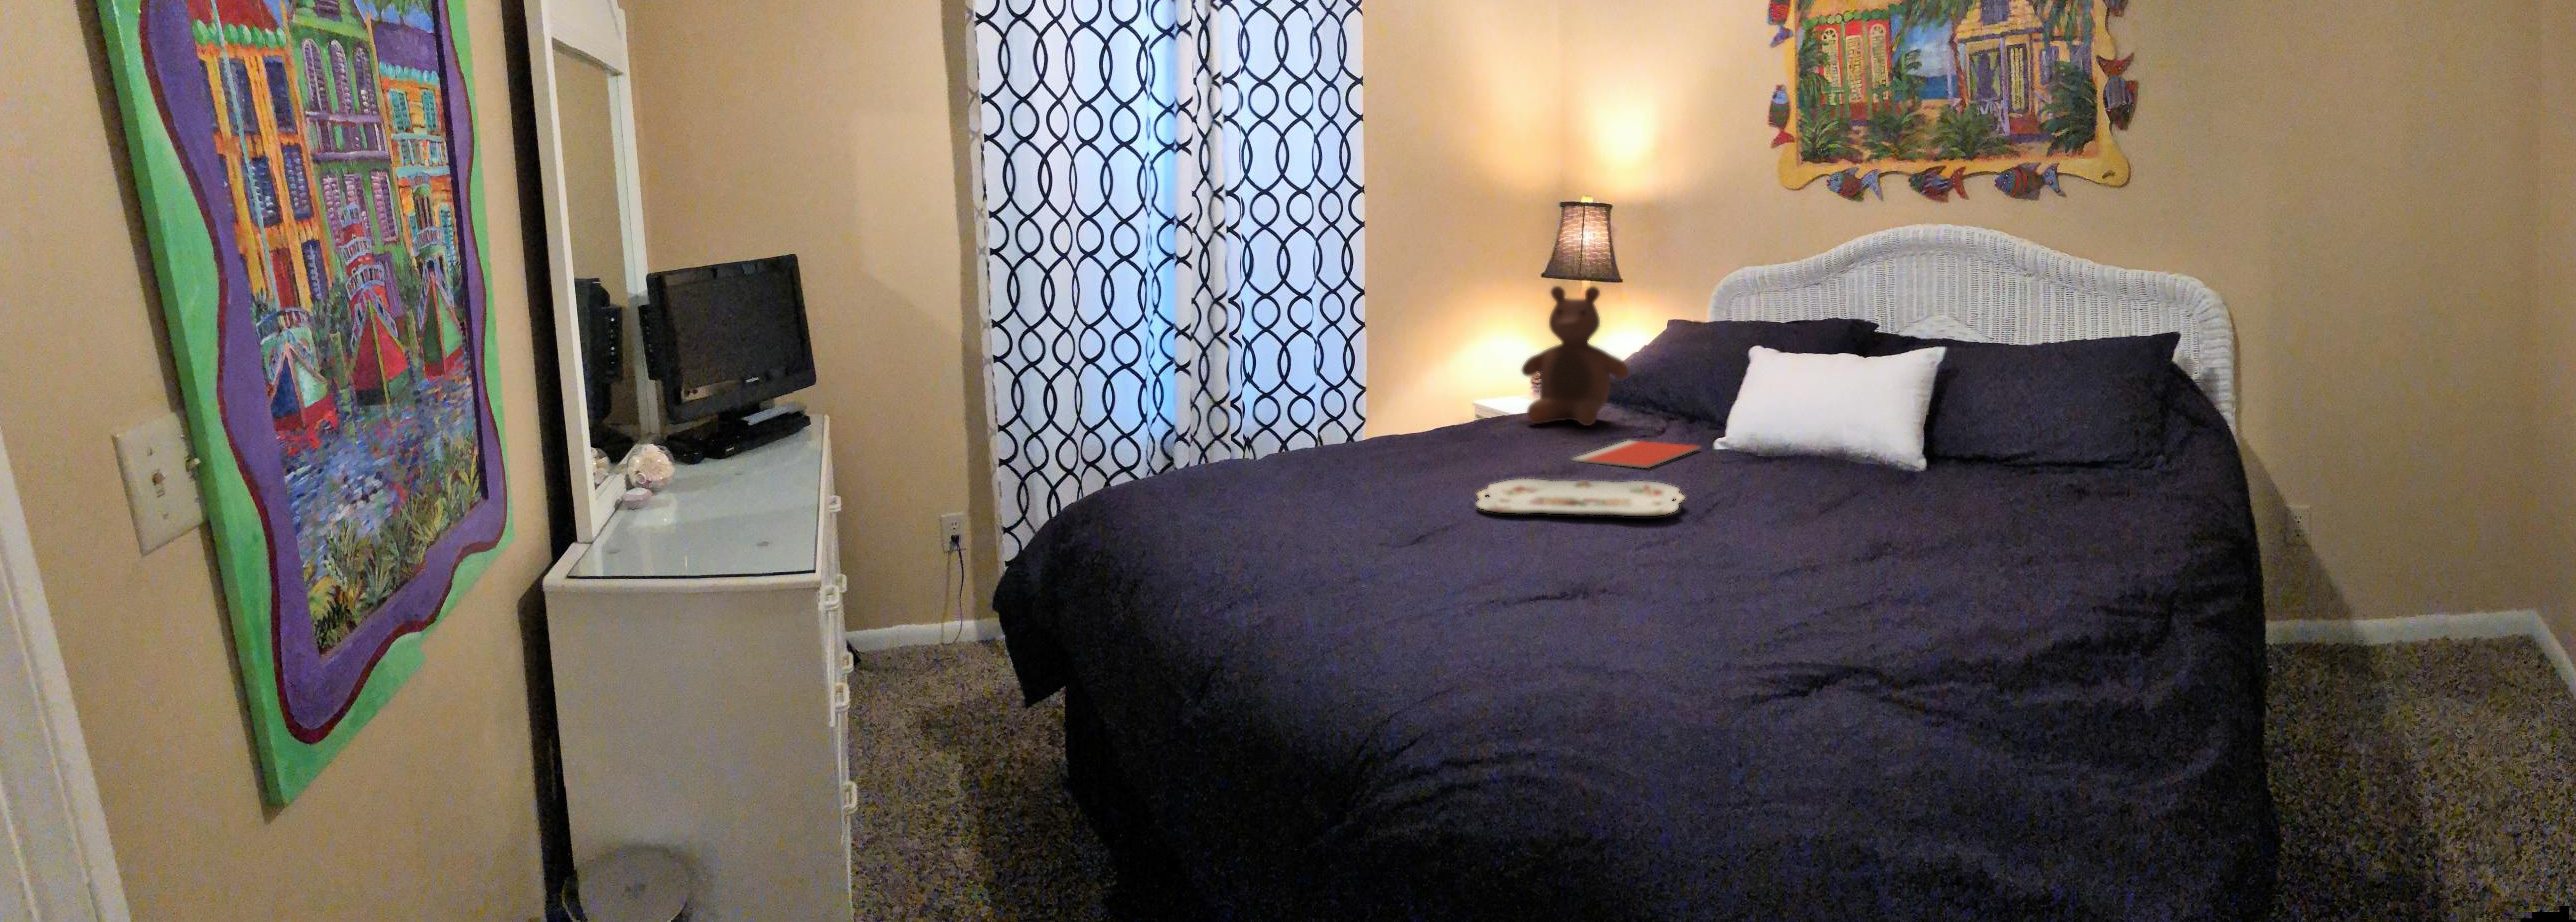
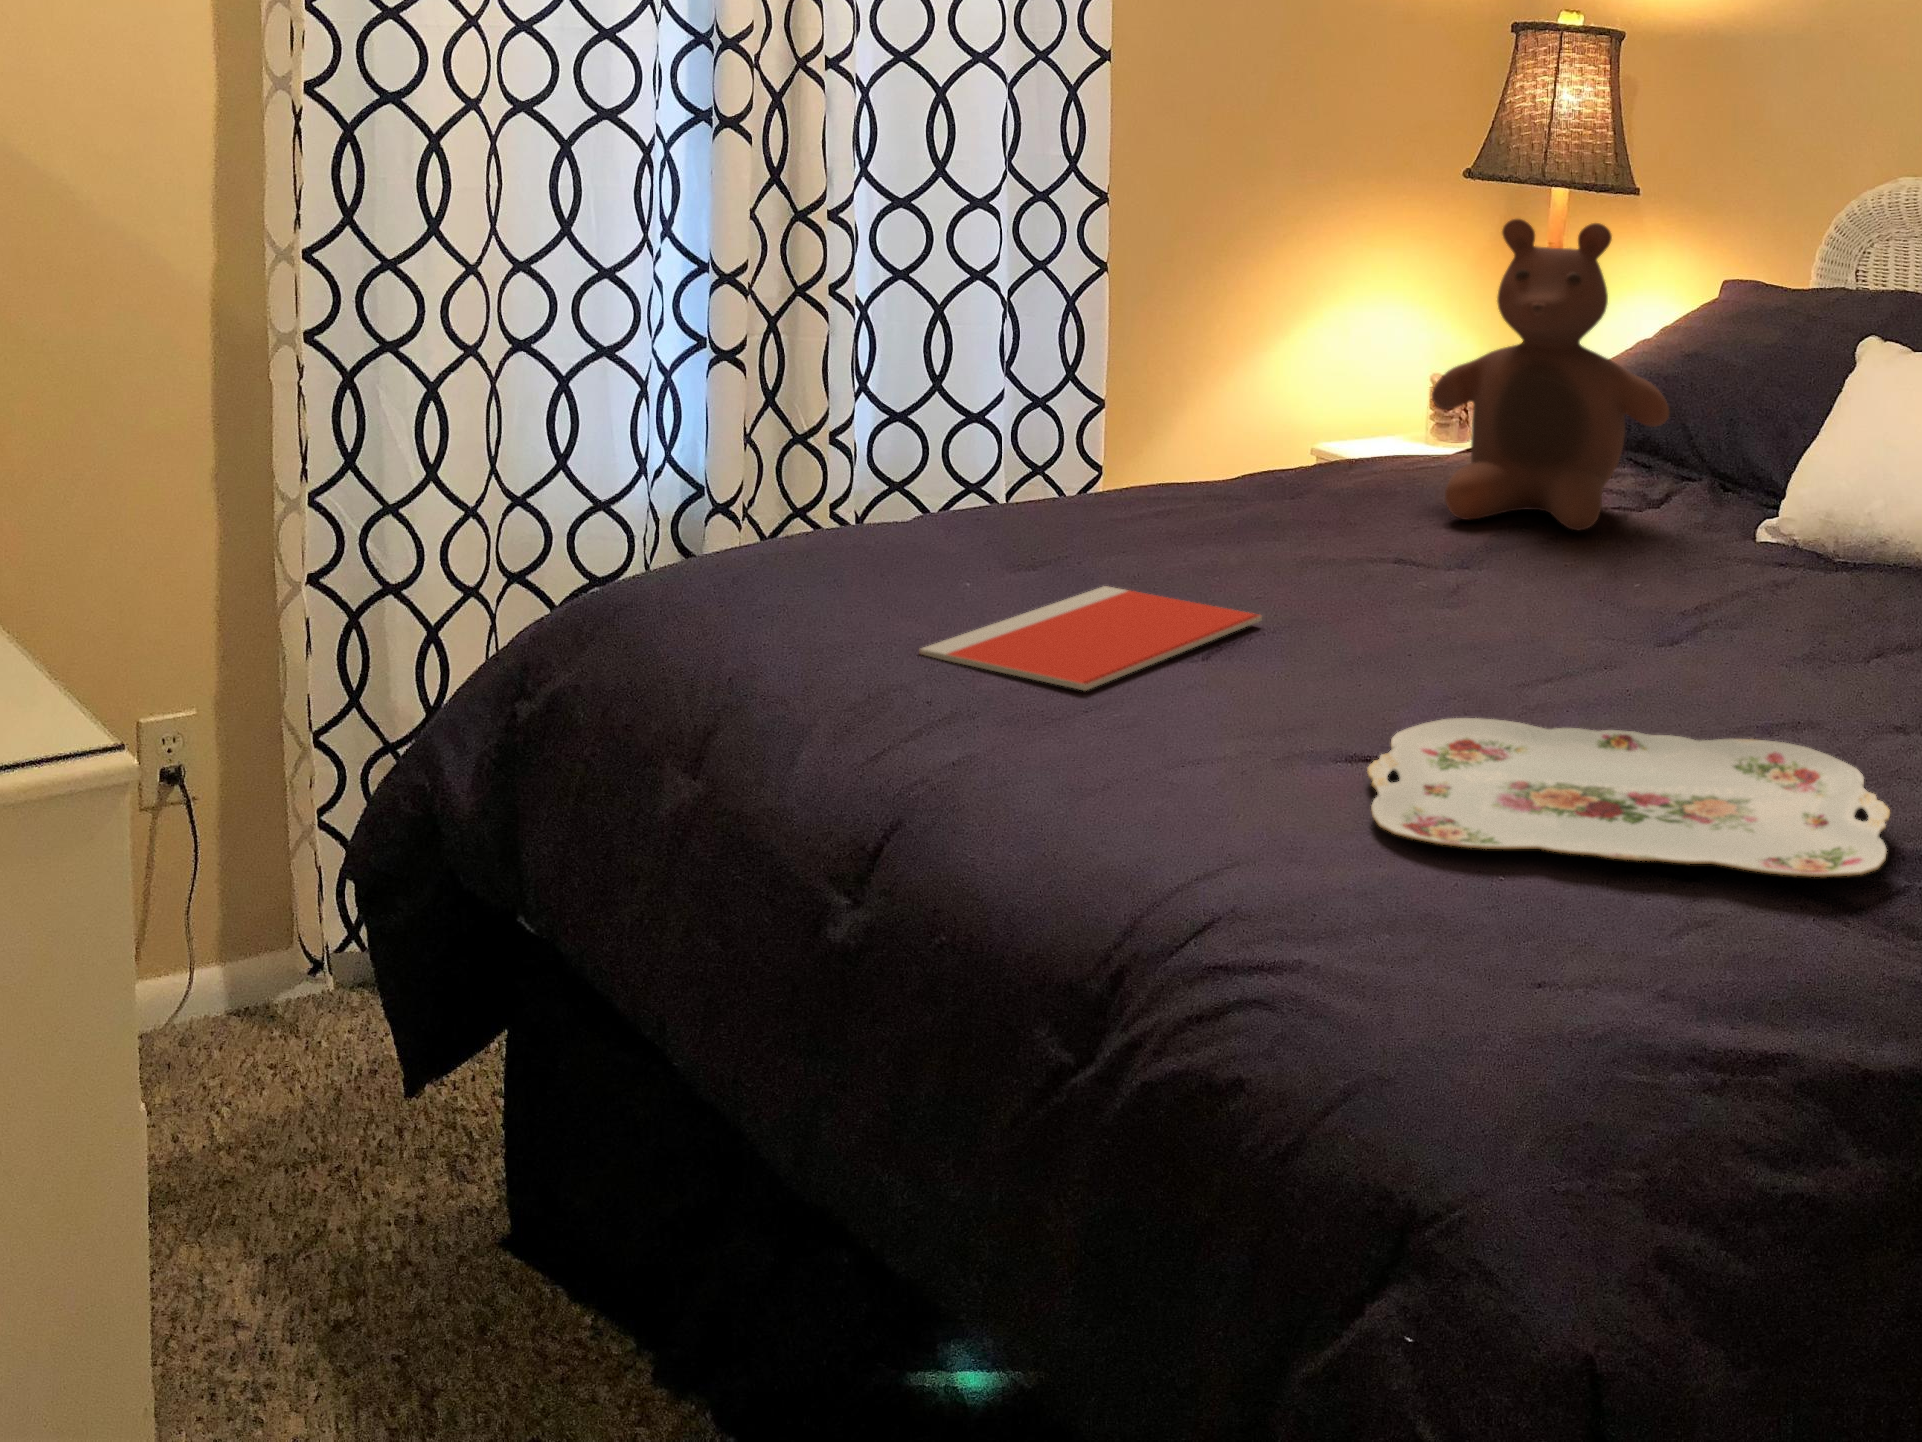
notebook: present [1571,441,1700,468] -> present [919,586,1262,690]

